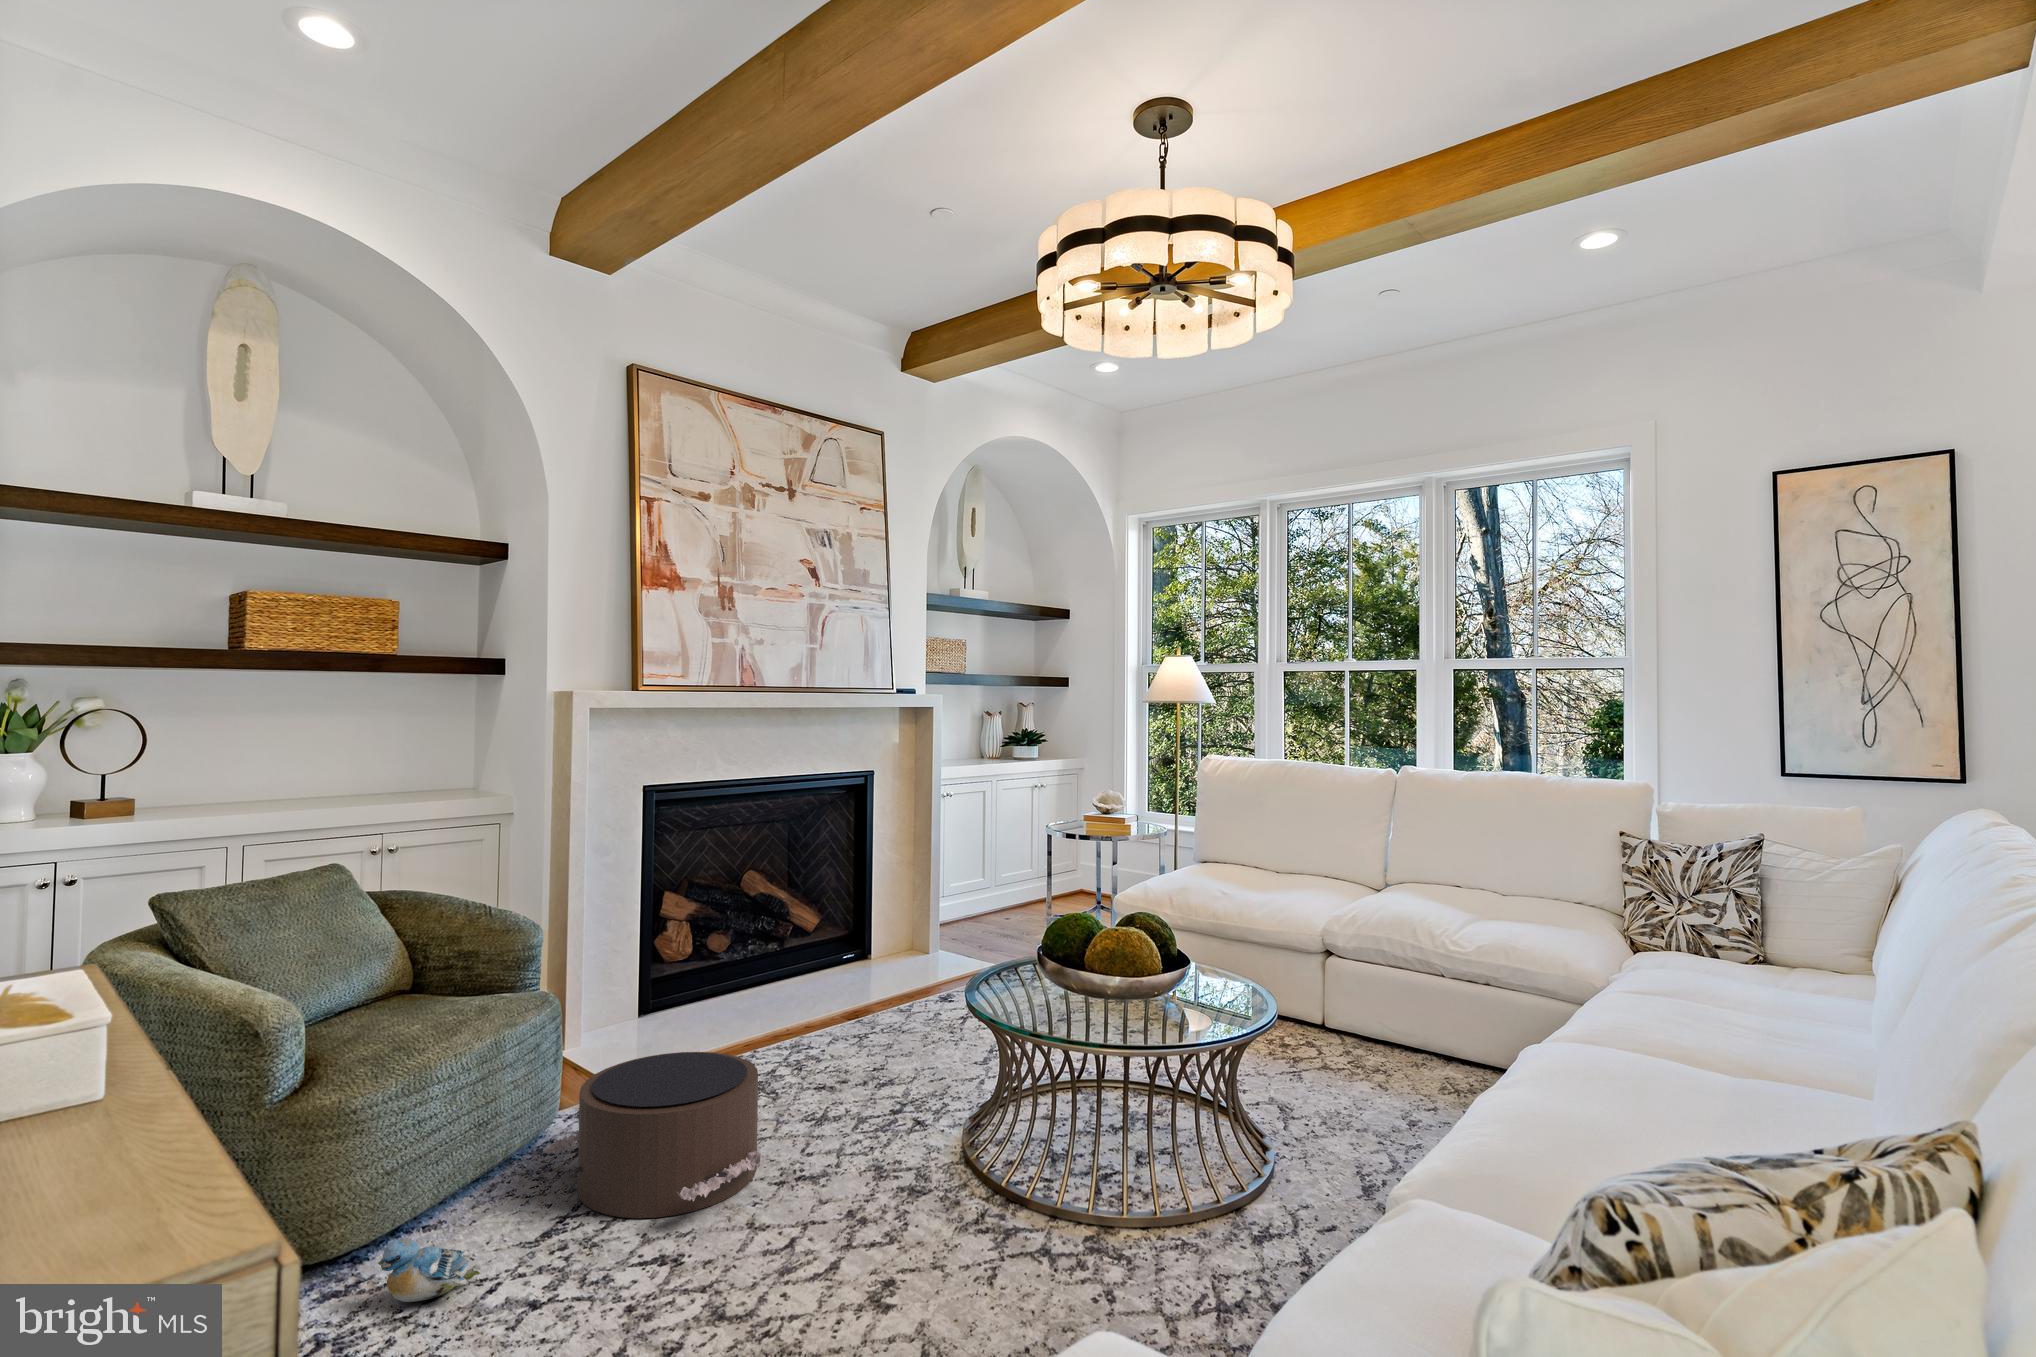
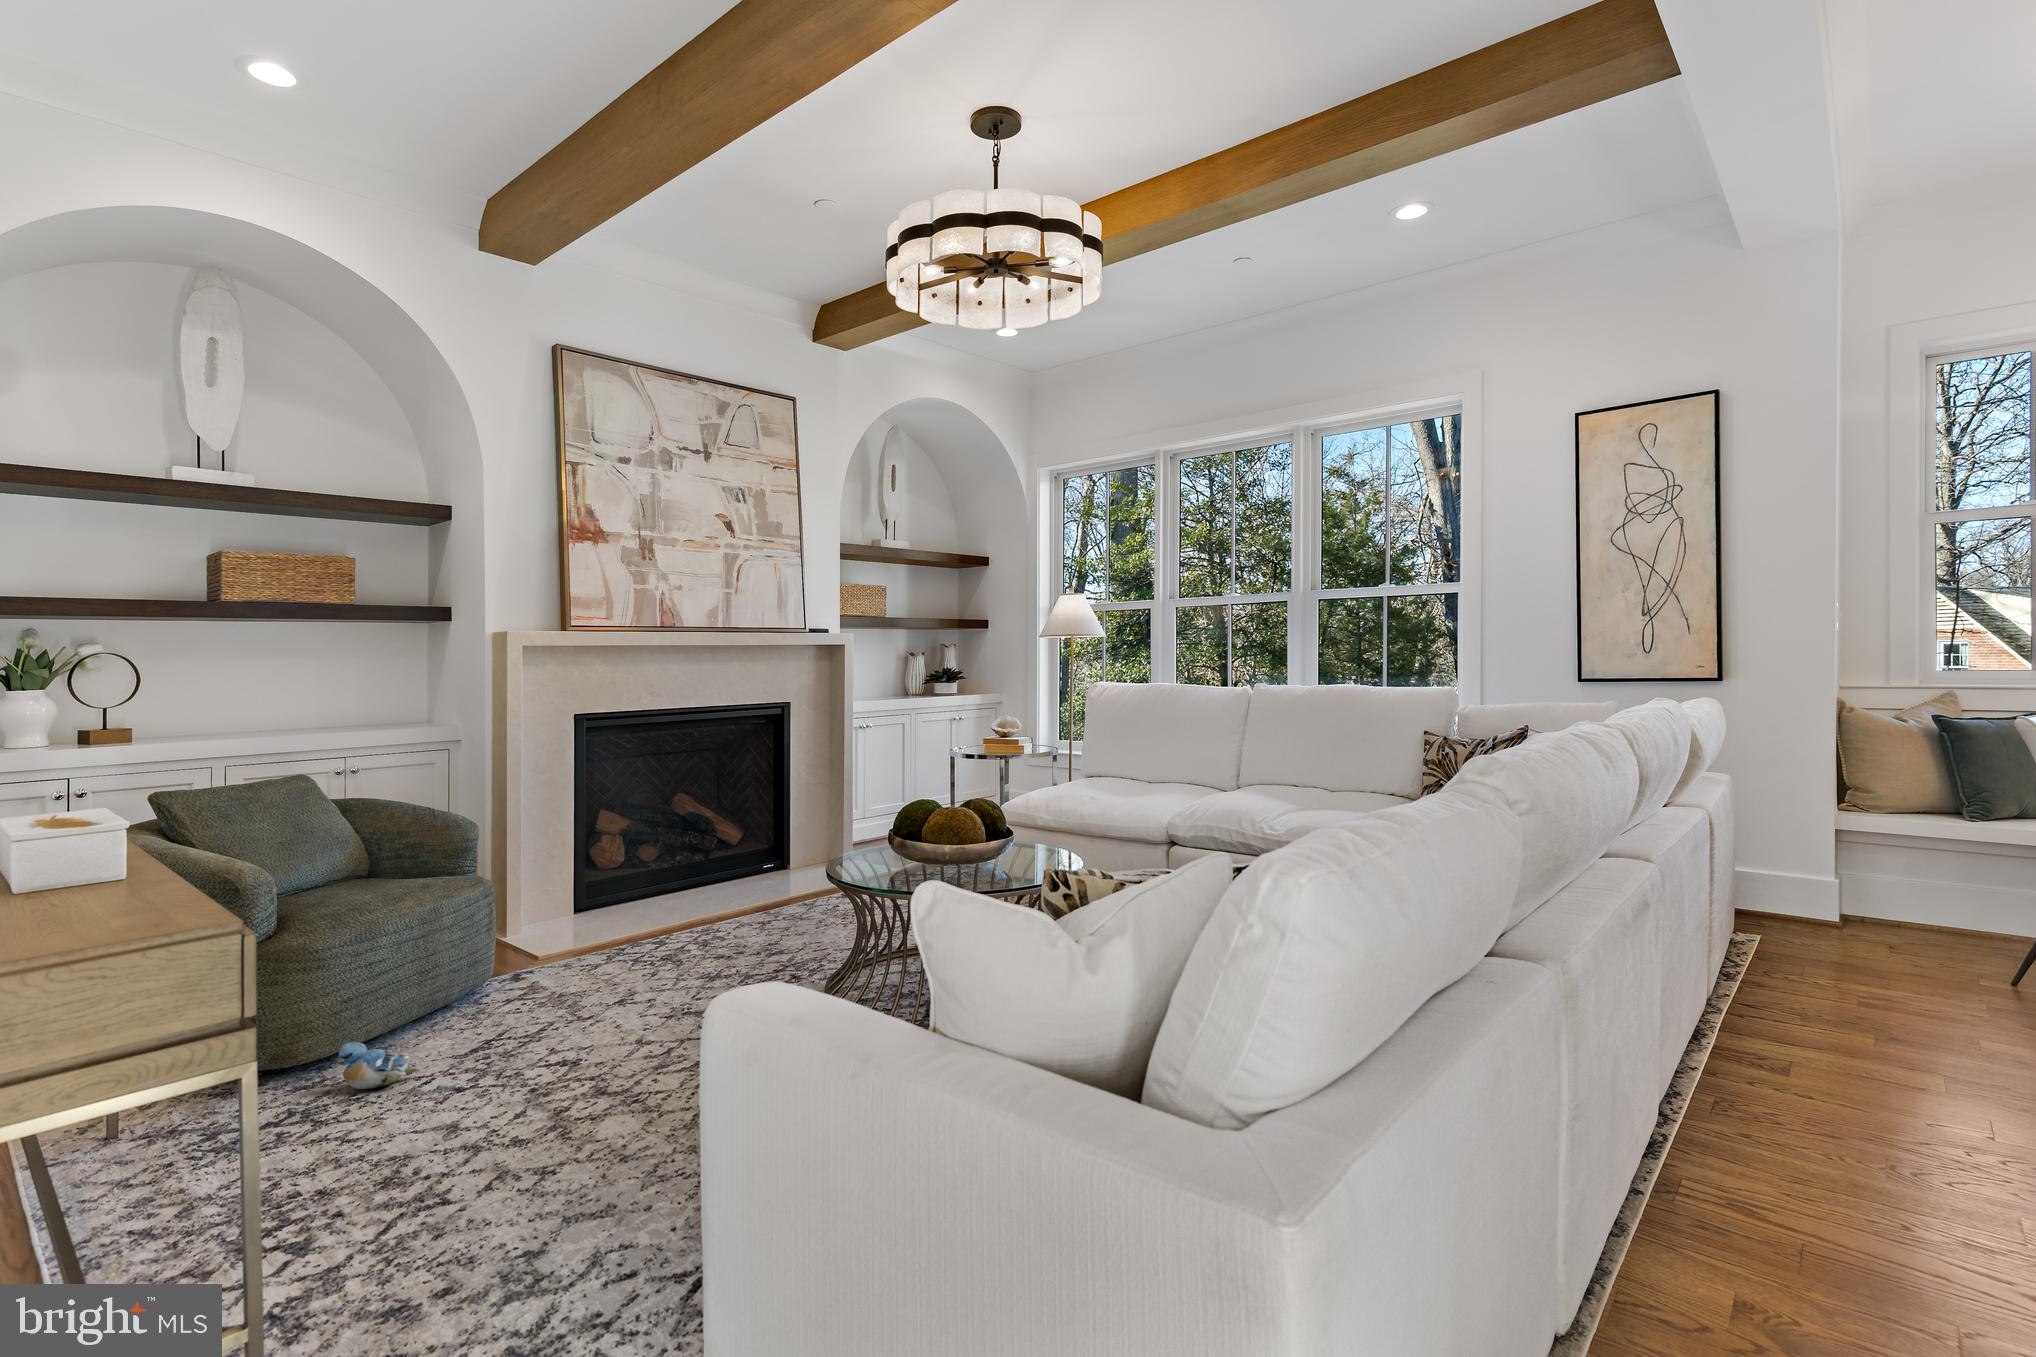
pouf: present [544,1052,769,1218] -> none [477,921,659,1039]

